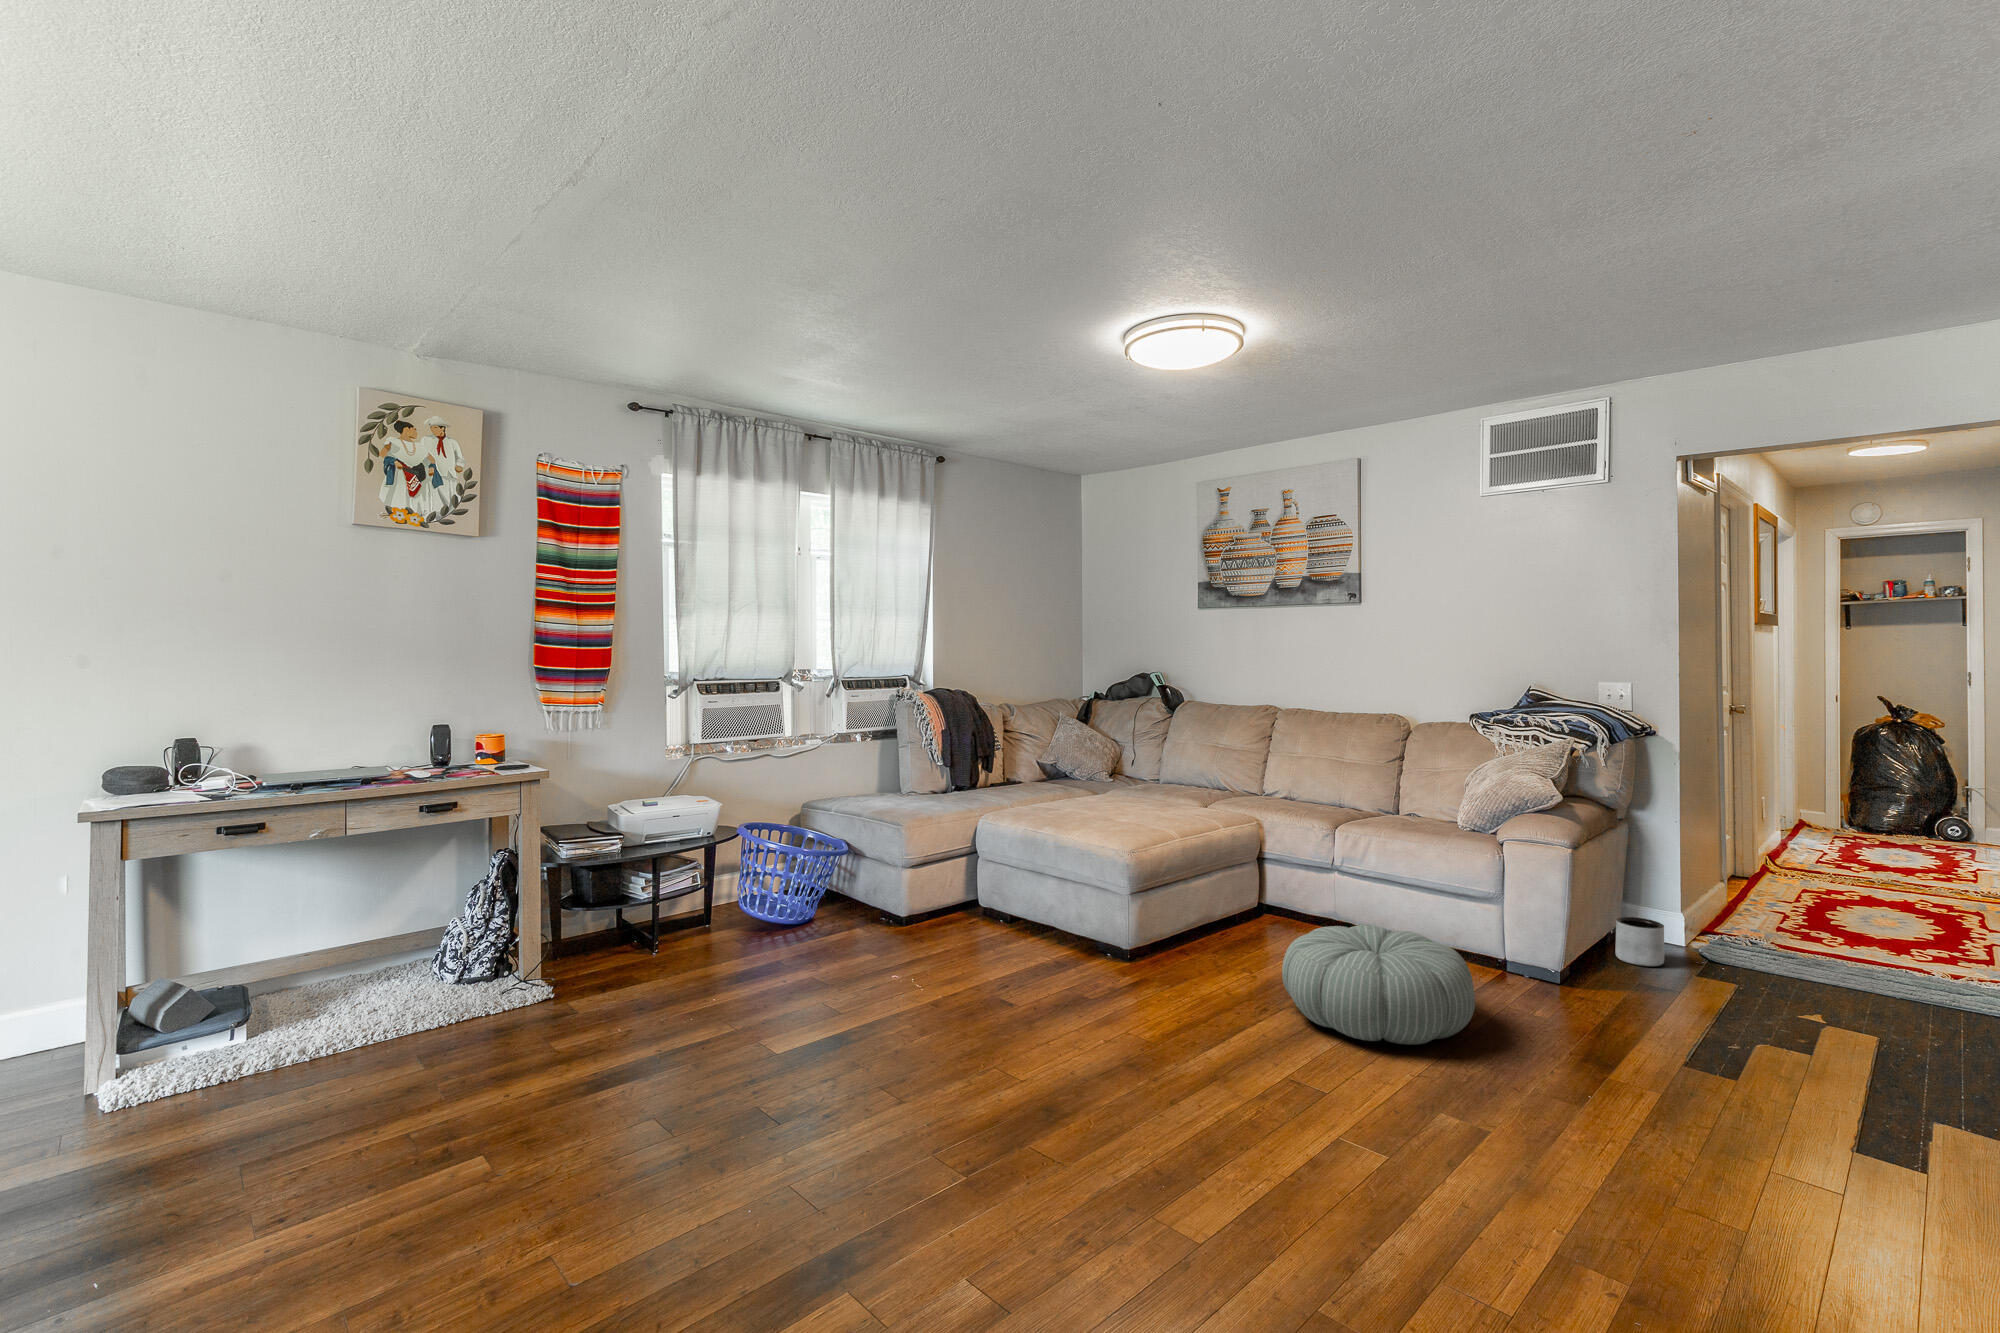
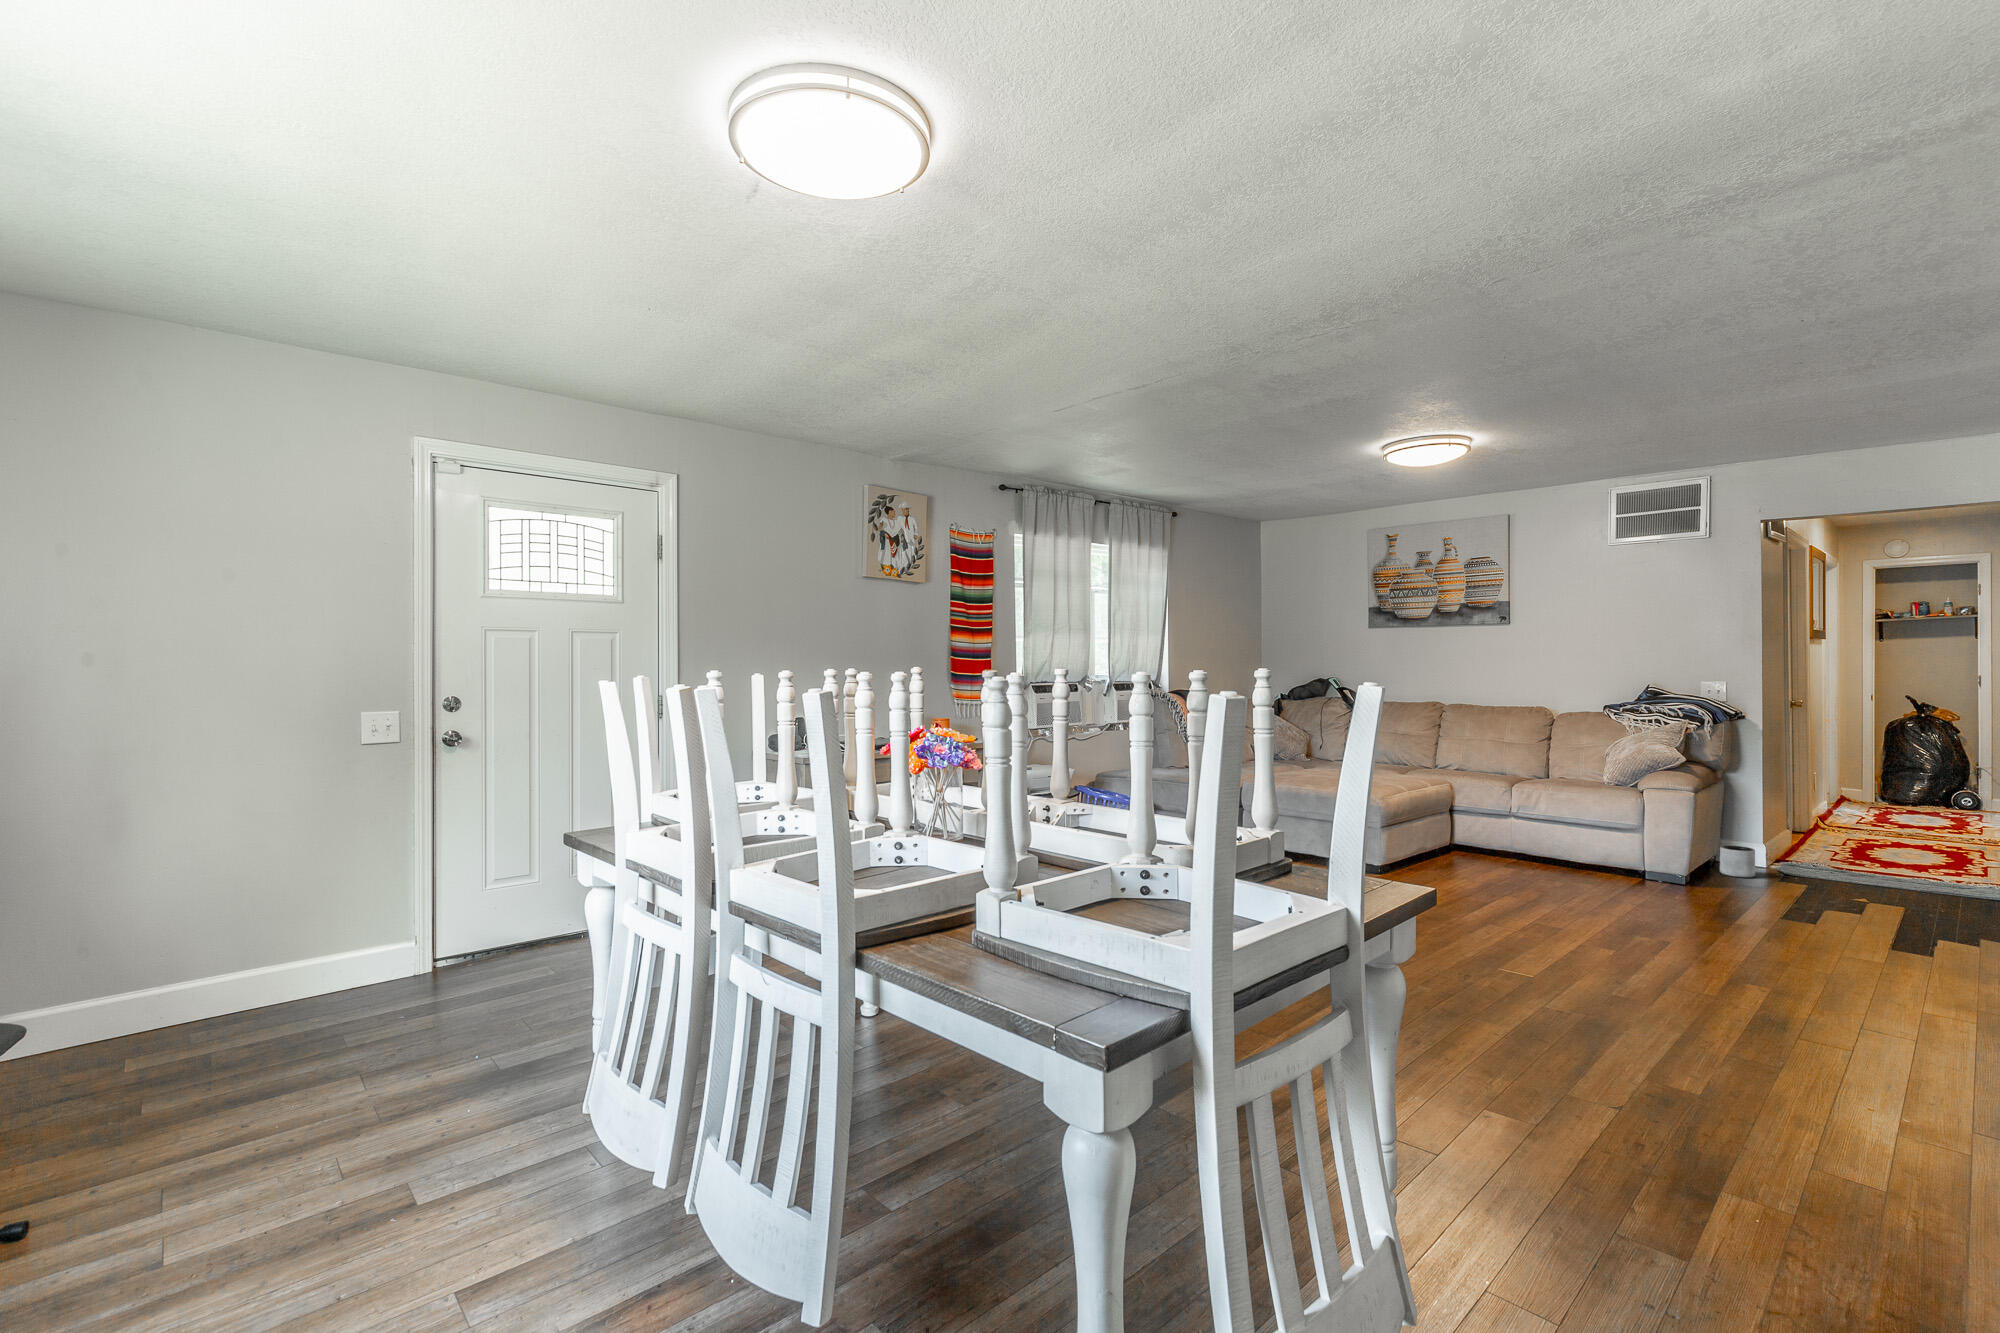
pouf: present [1282,925,1475,1045] -> none [1505,844,1642,911]

